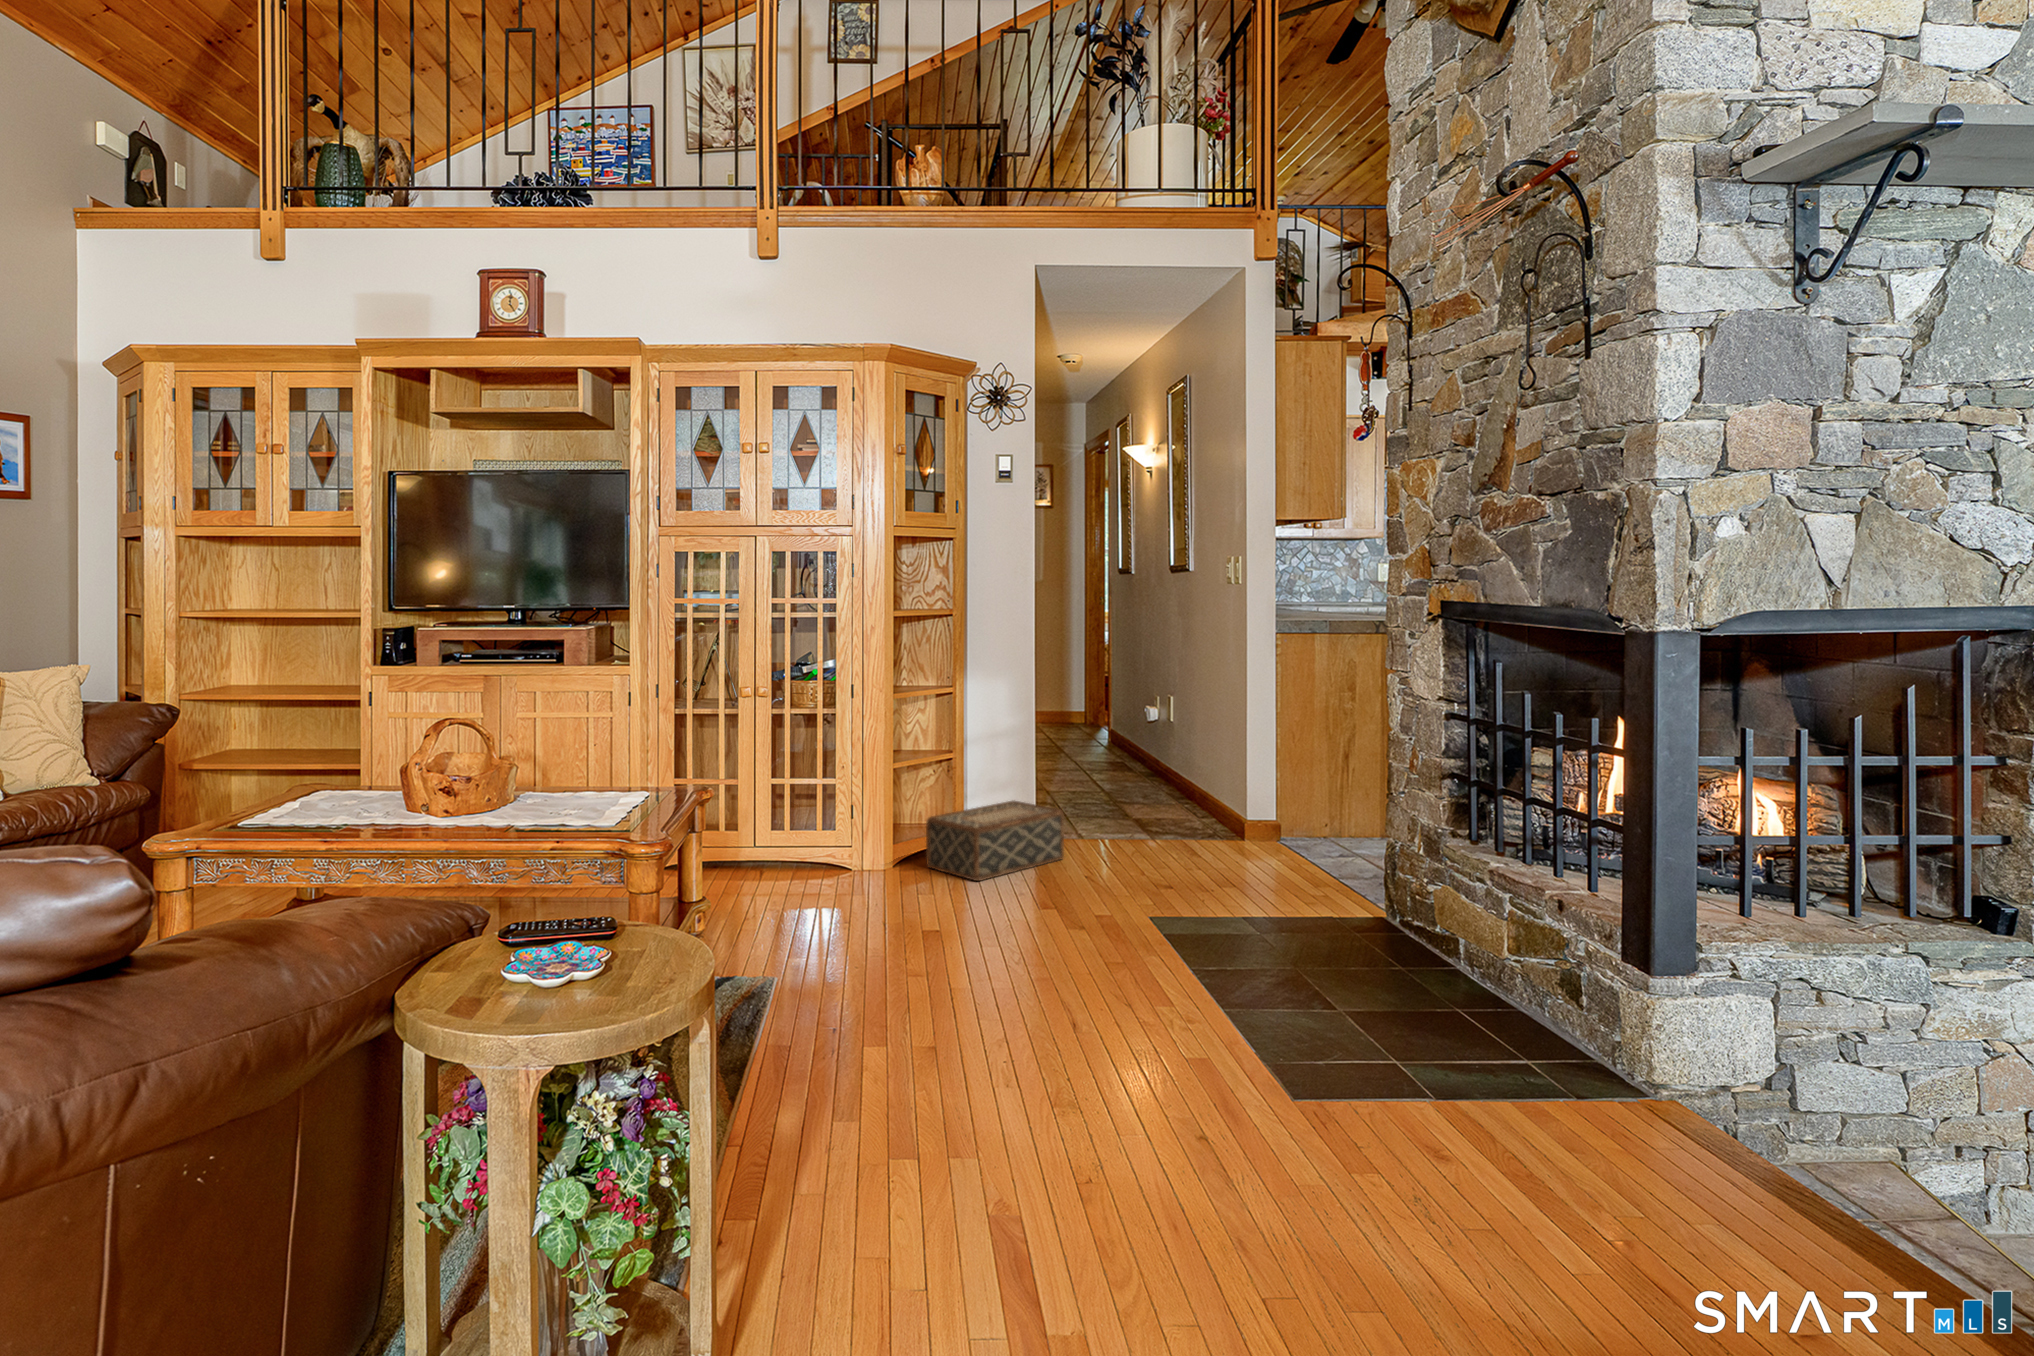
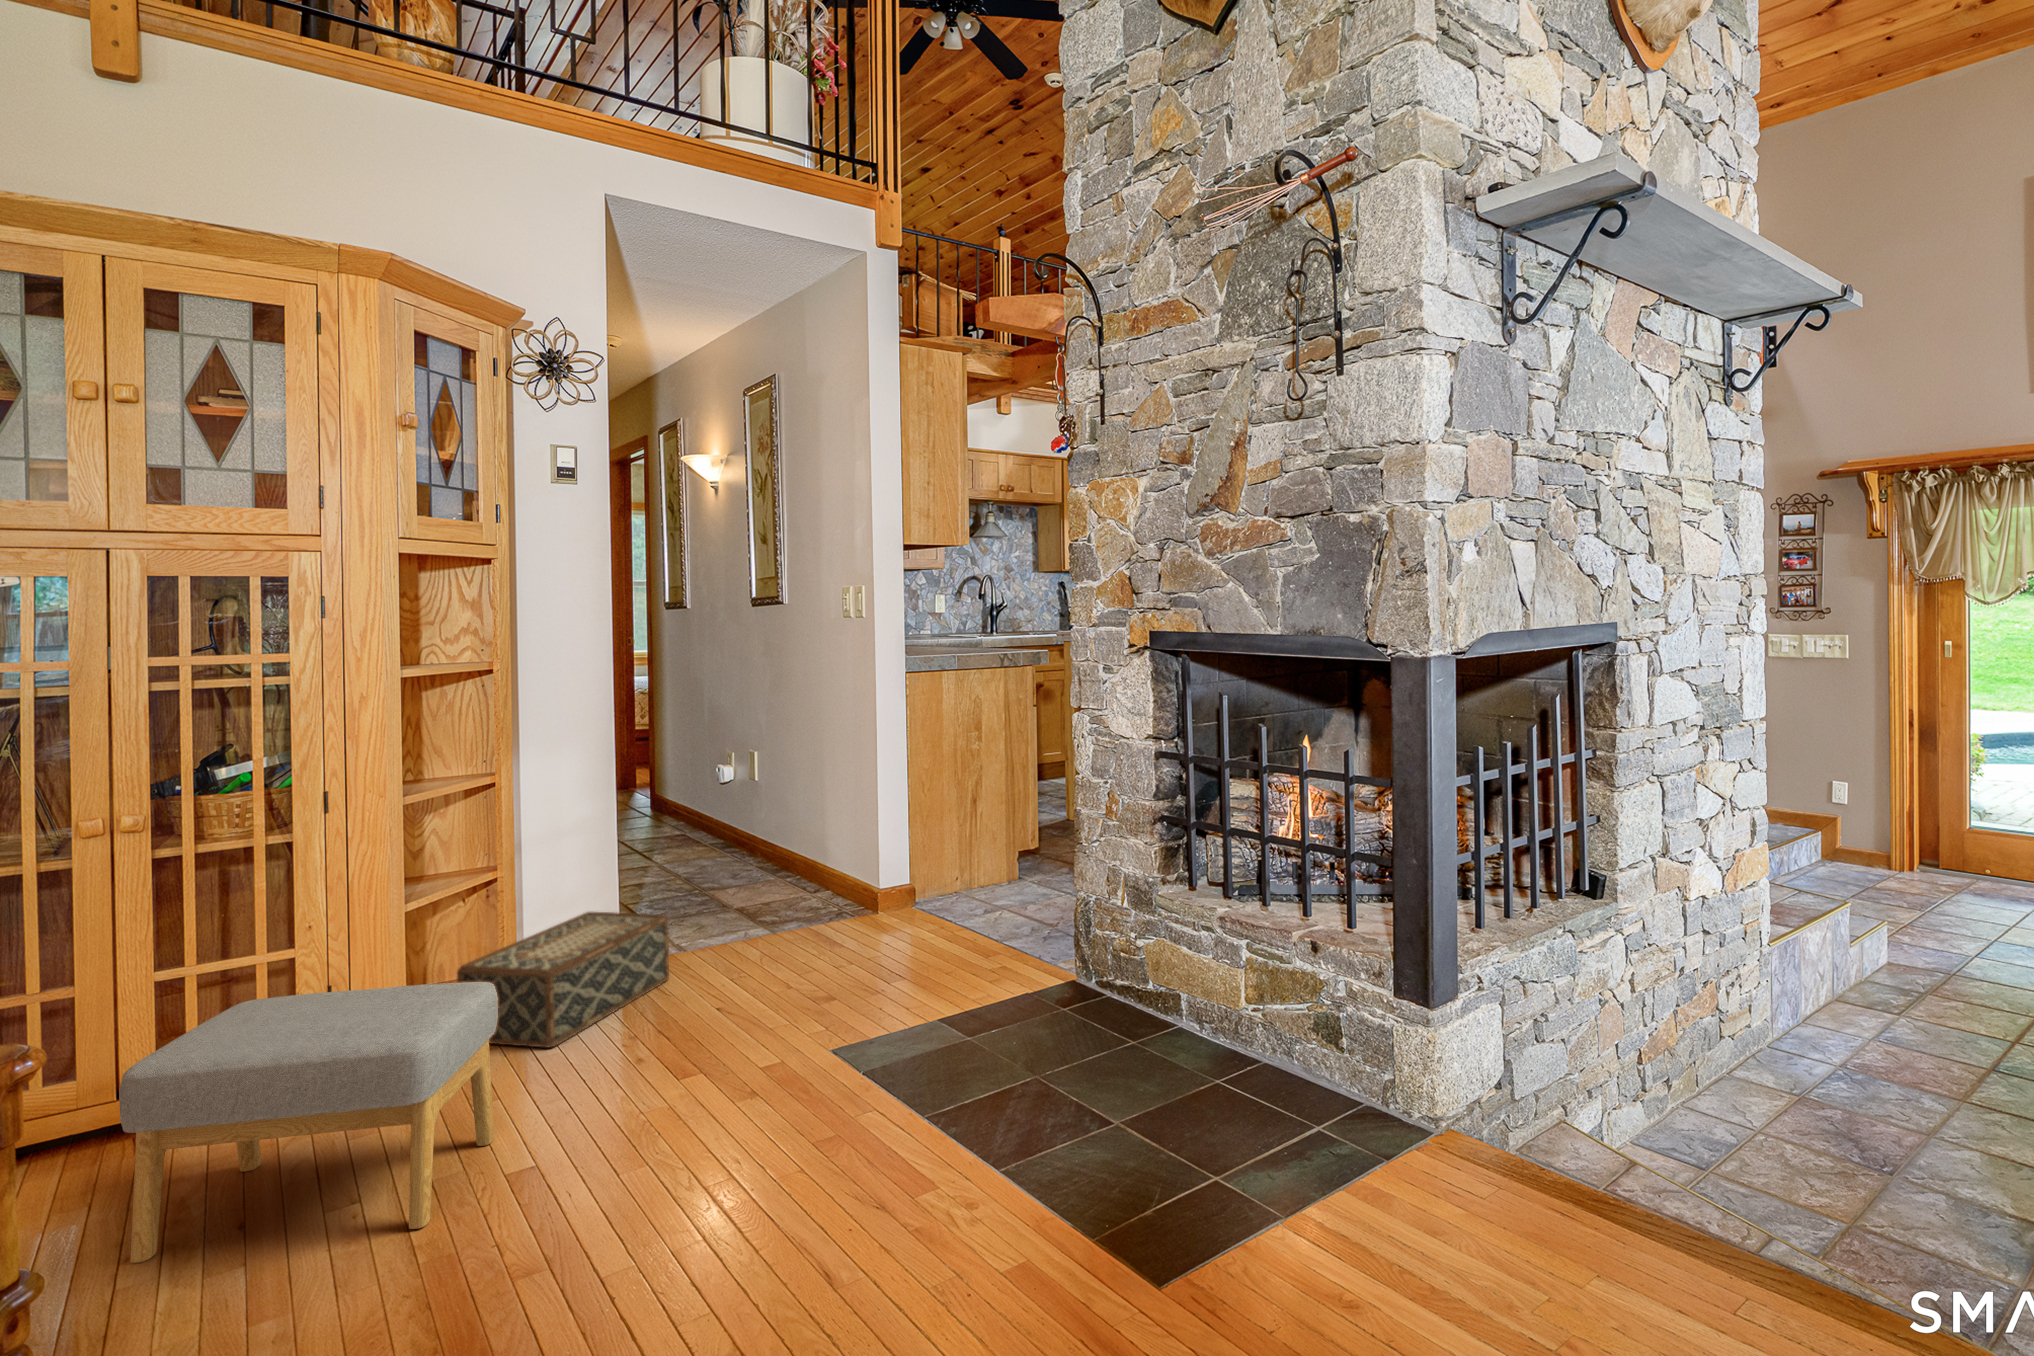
footstool: none [757,805,934,947] -> present [119,982,498,1263]

